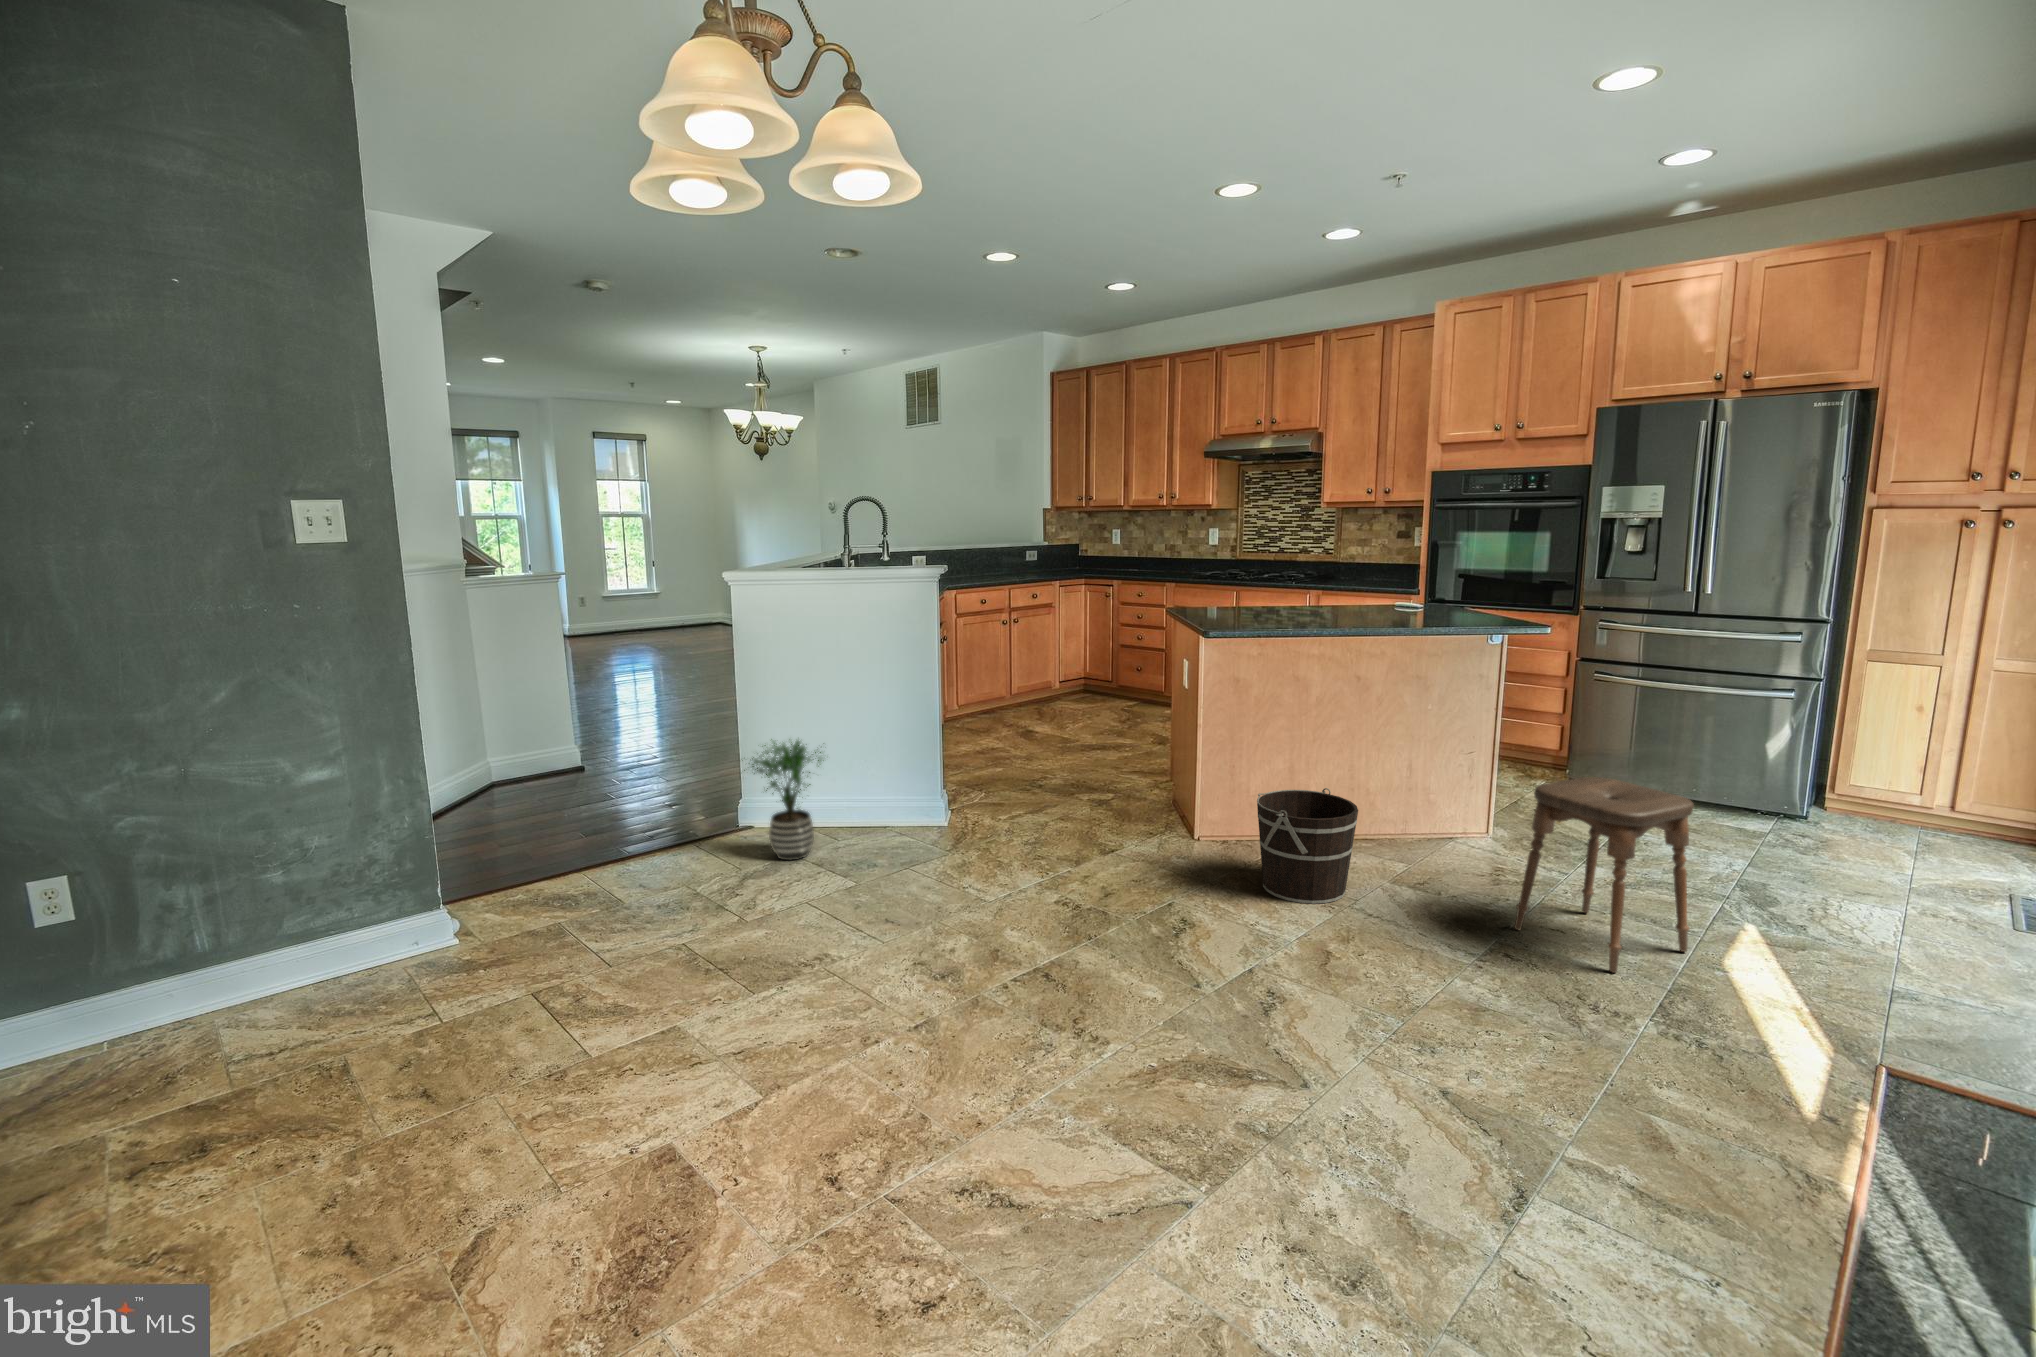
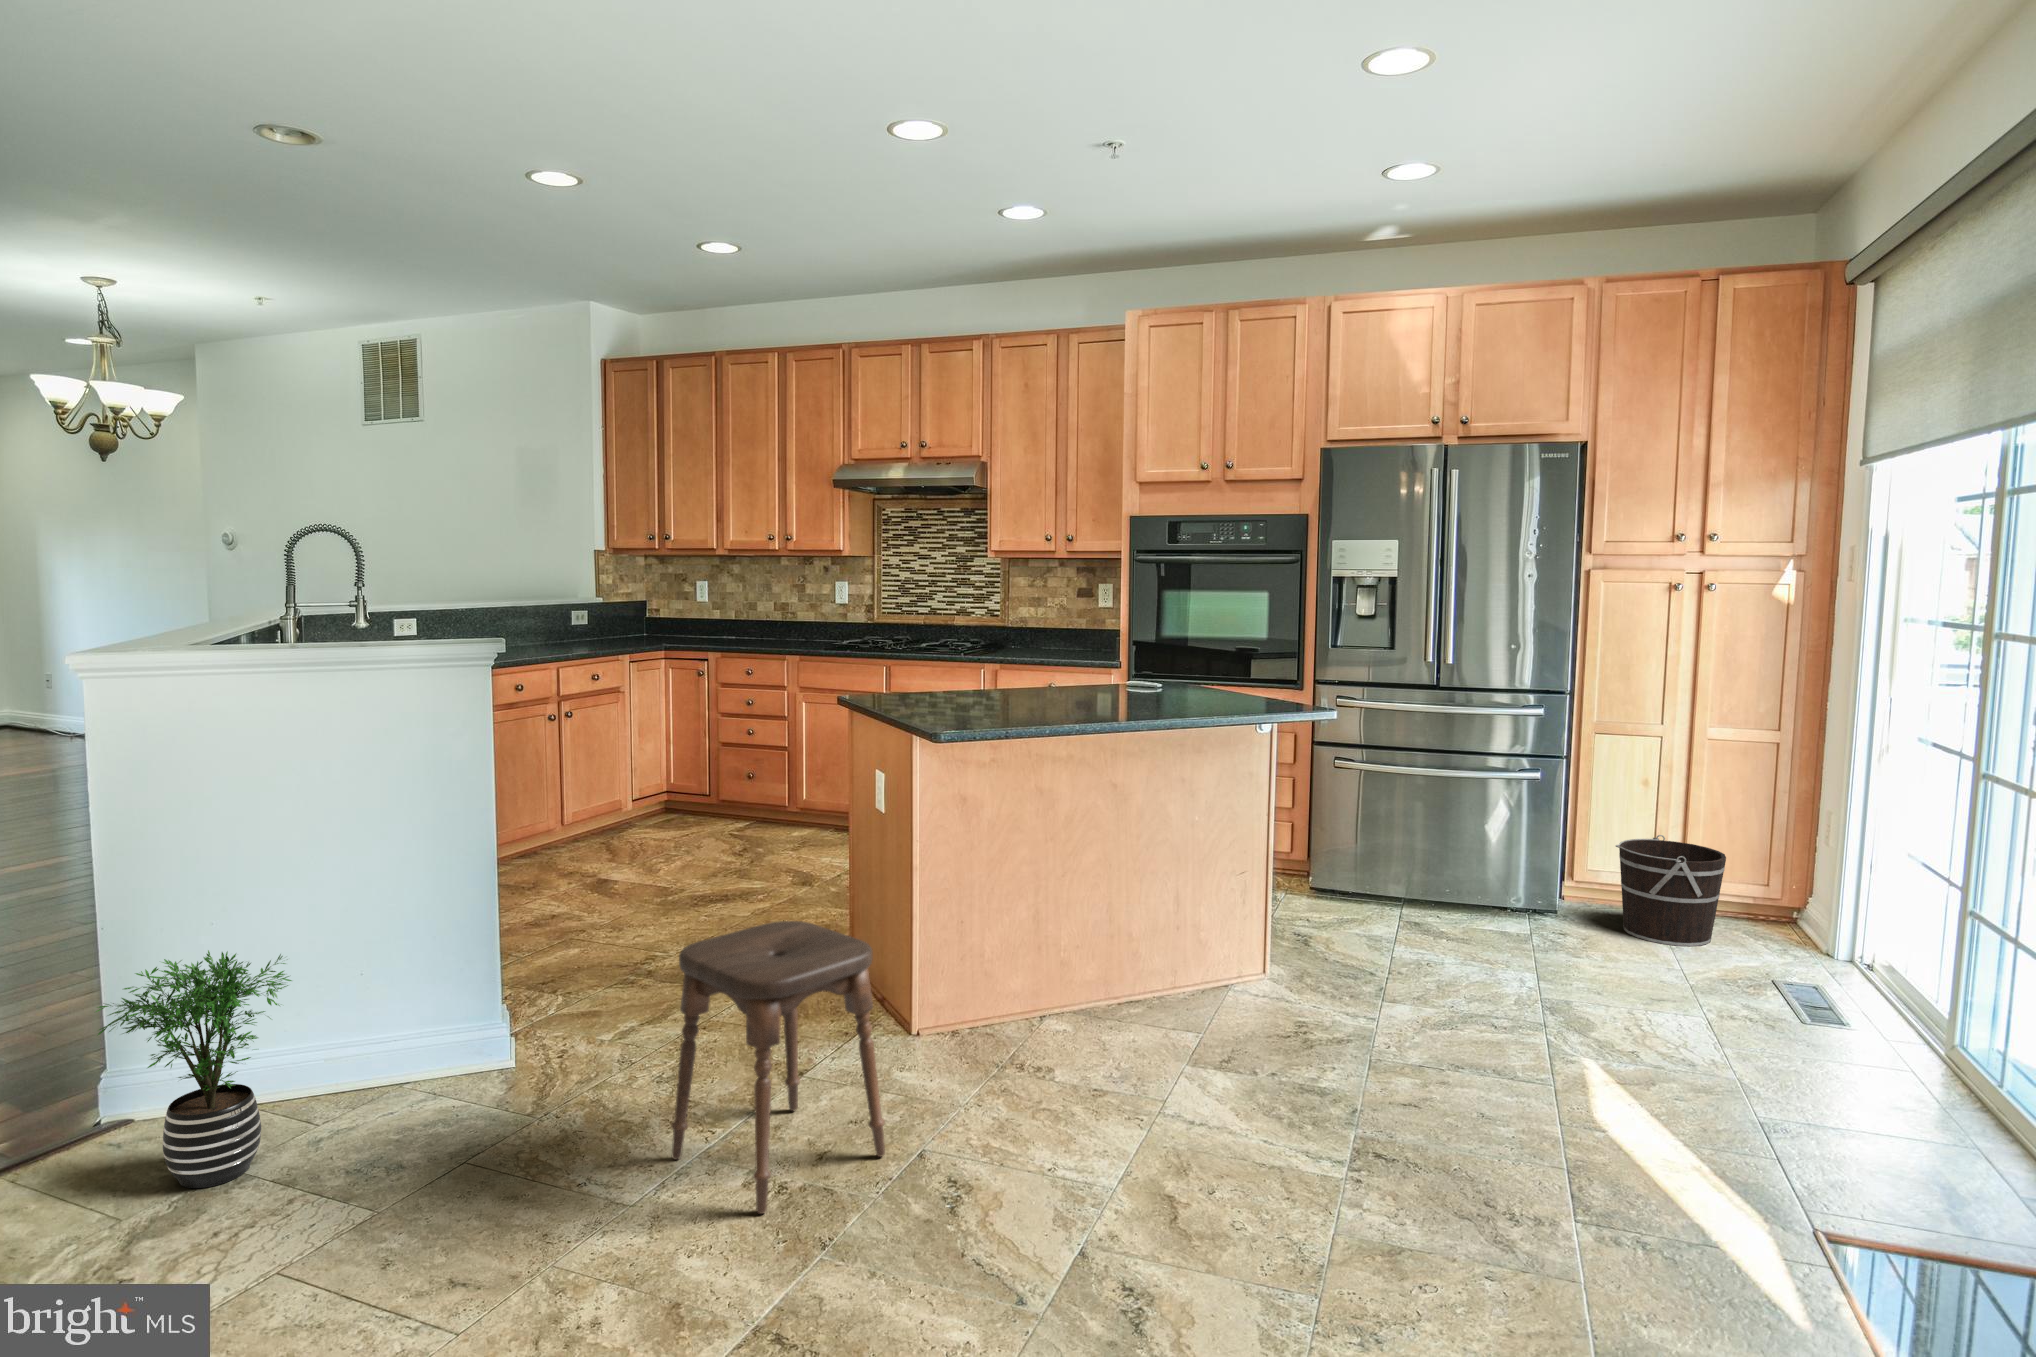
stool: present [1514,777,1693,973] -> present [671,921,885,1214]
bucket: present [1257,788,1358,904] -> present [1616,835,1726,946]

